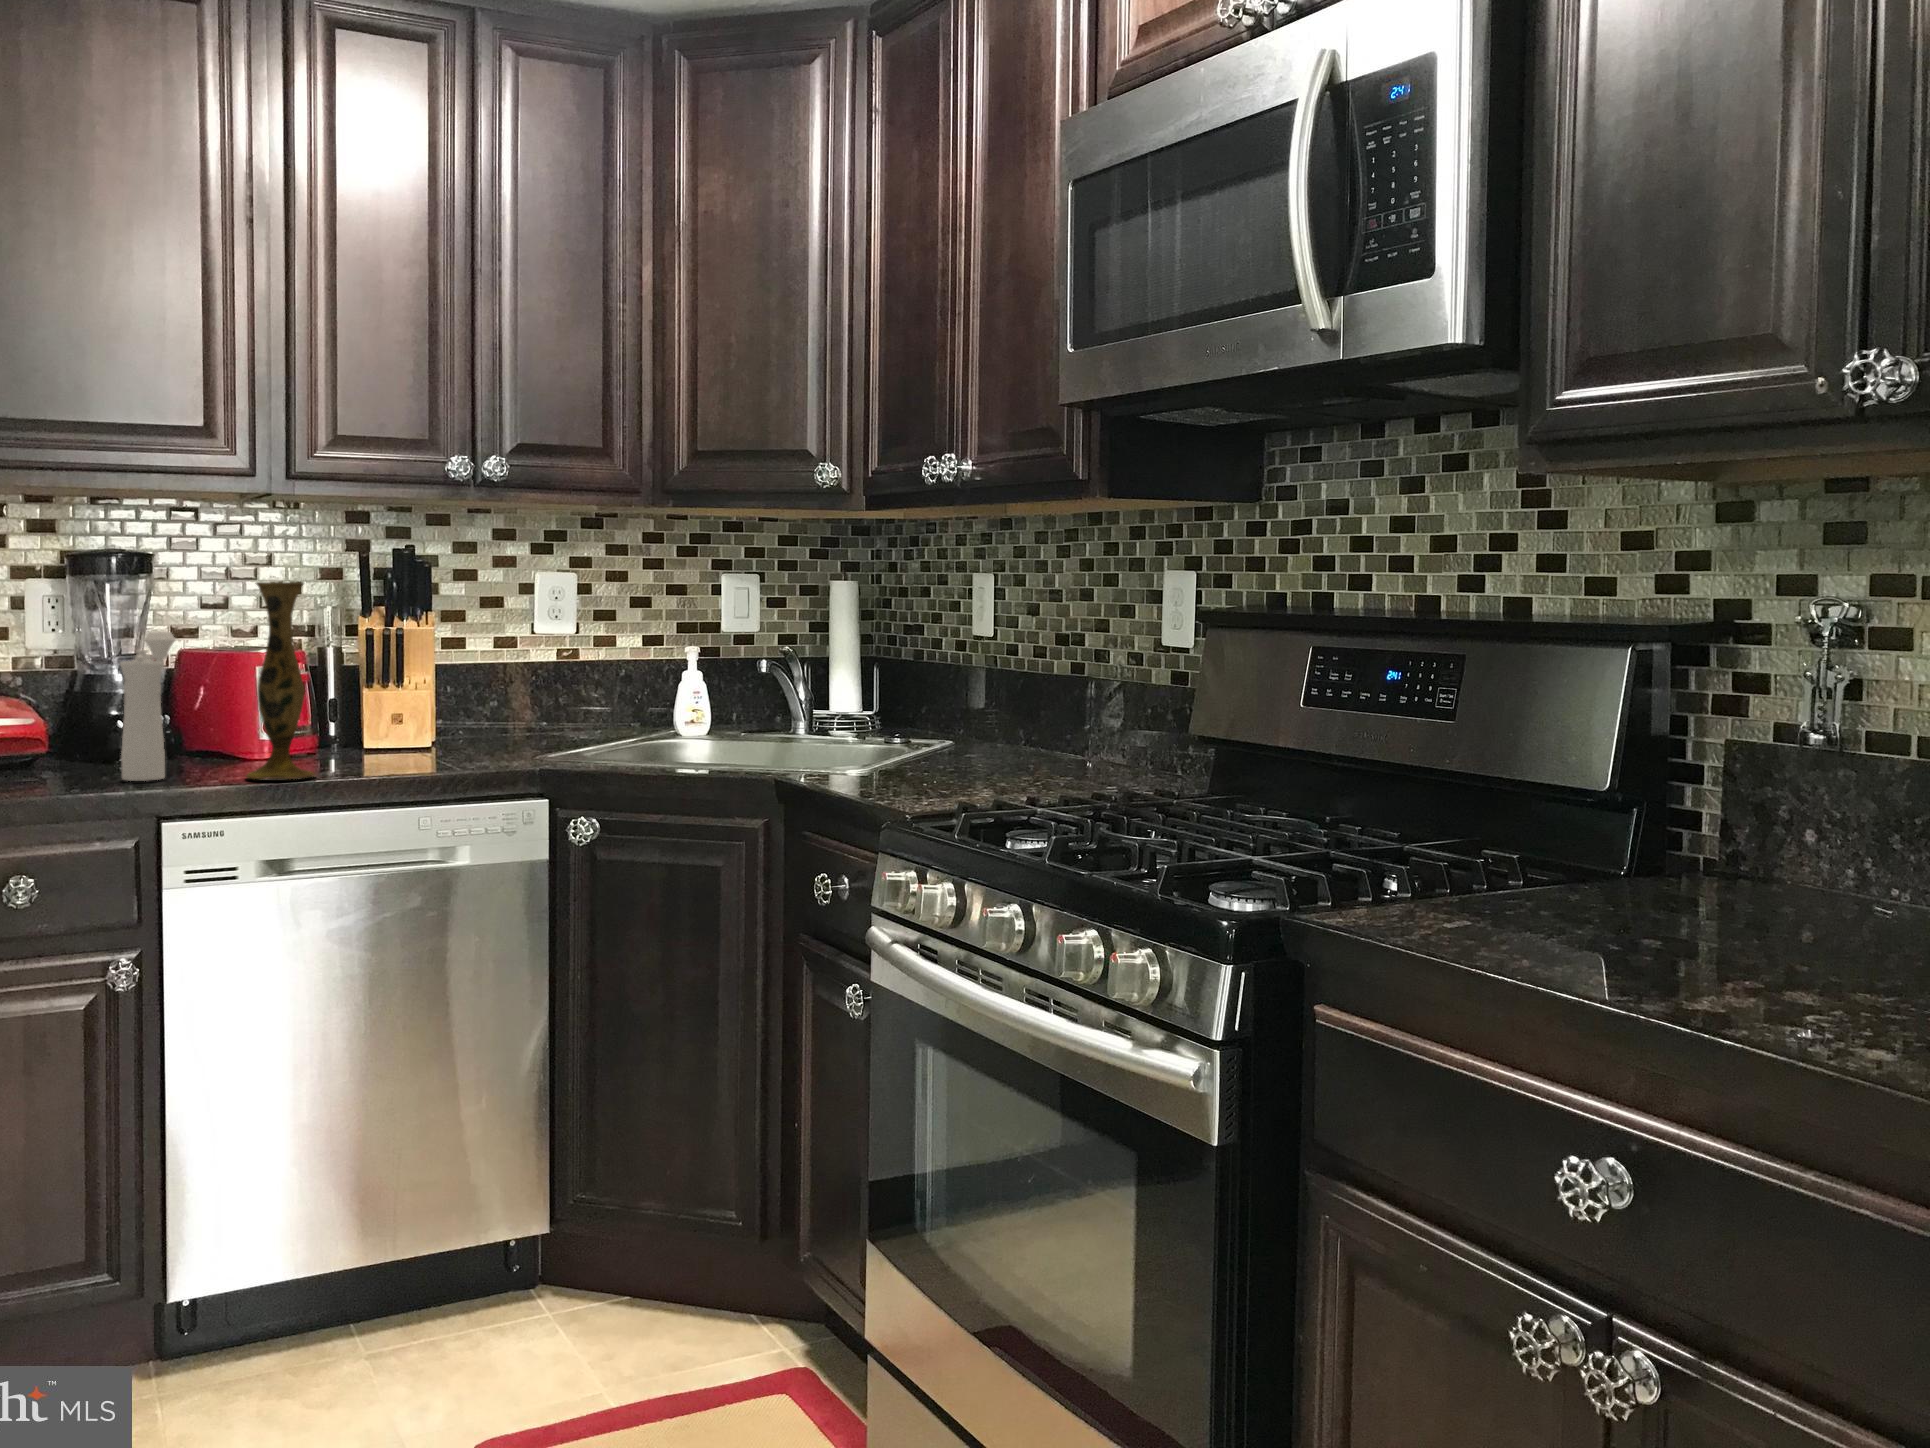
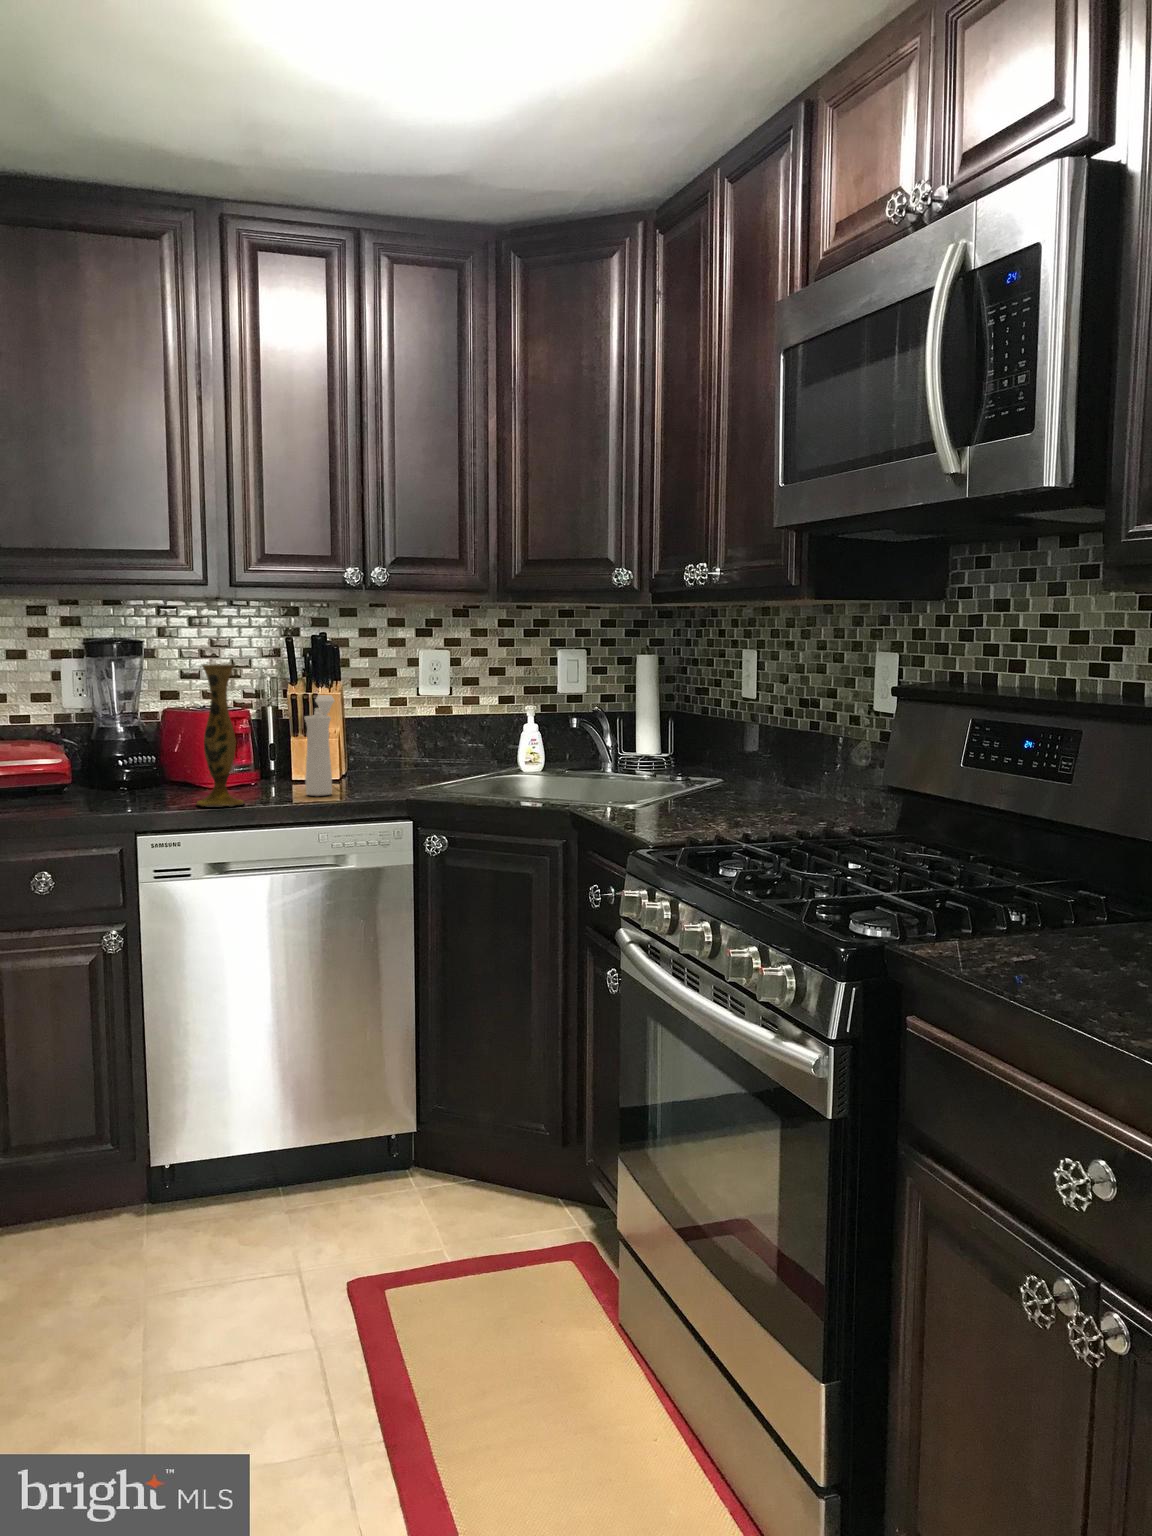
pepper mill: present [120,632,175,781] -> present [304,695,334,796]

